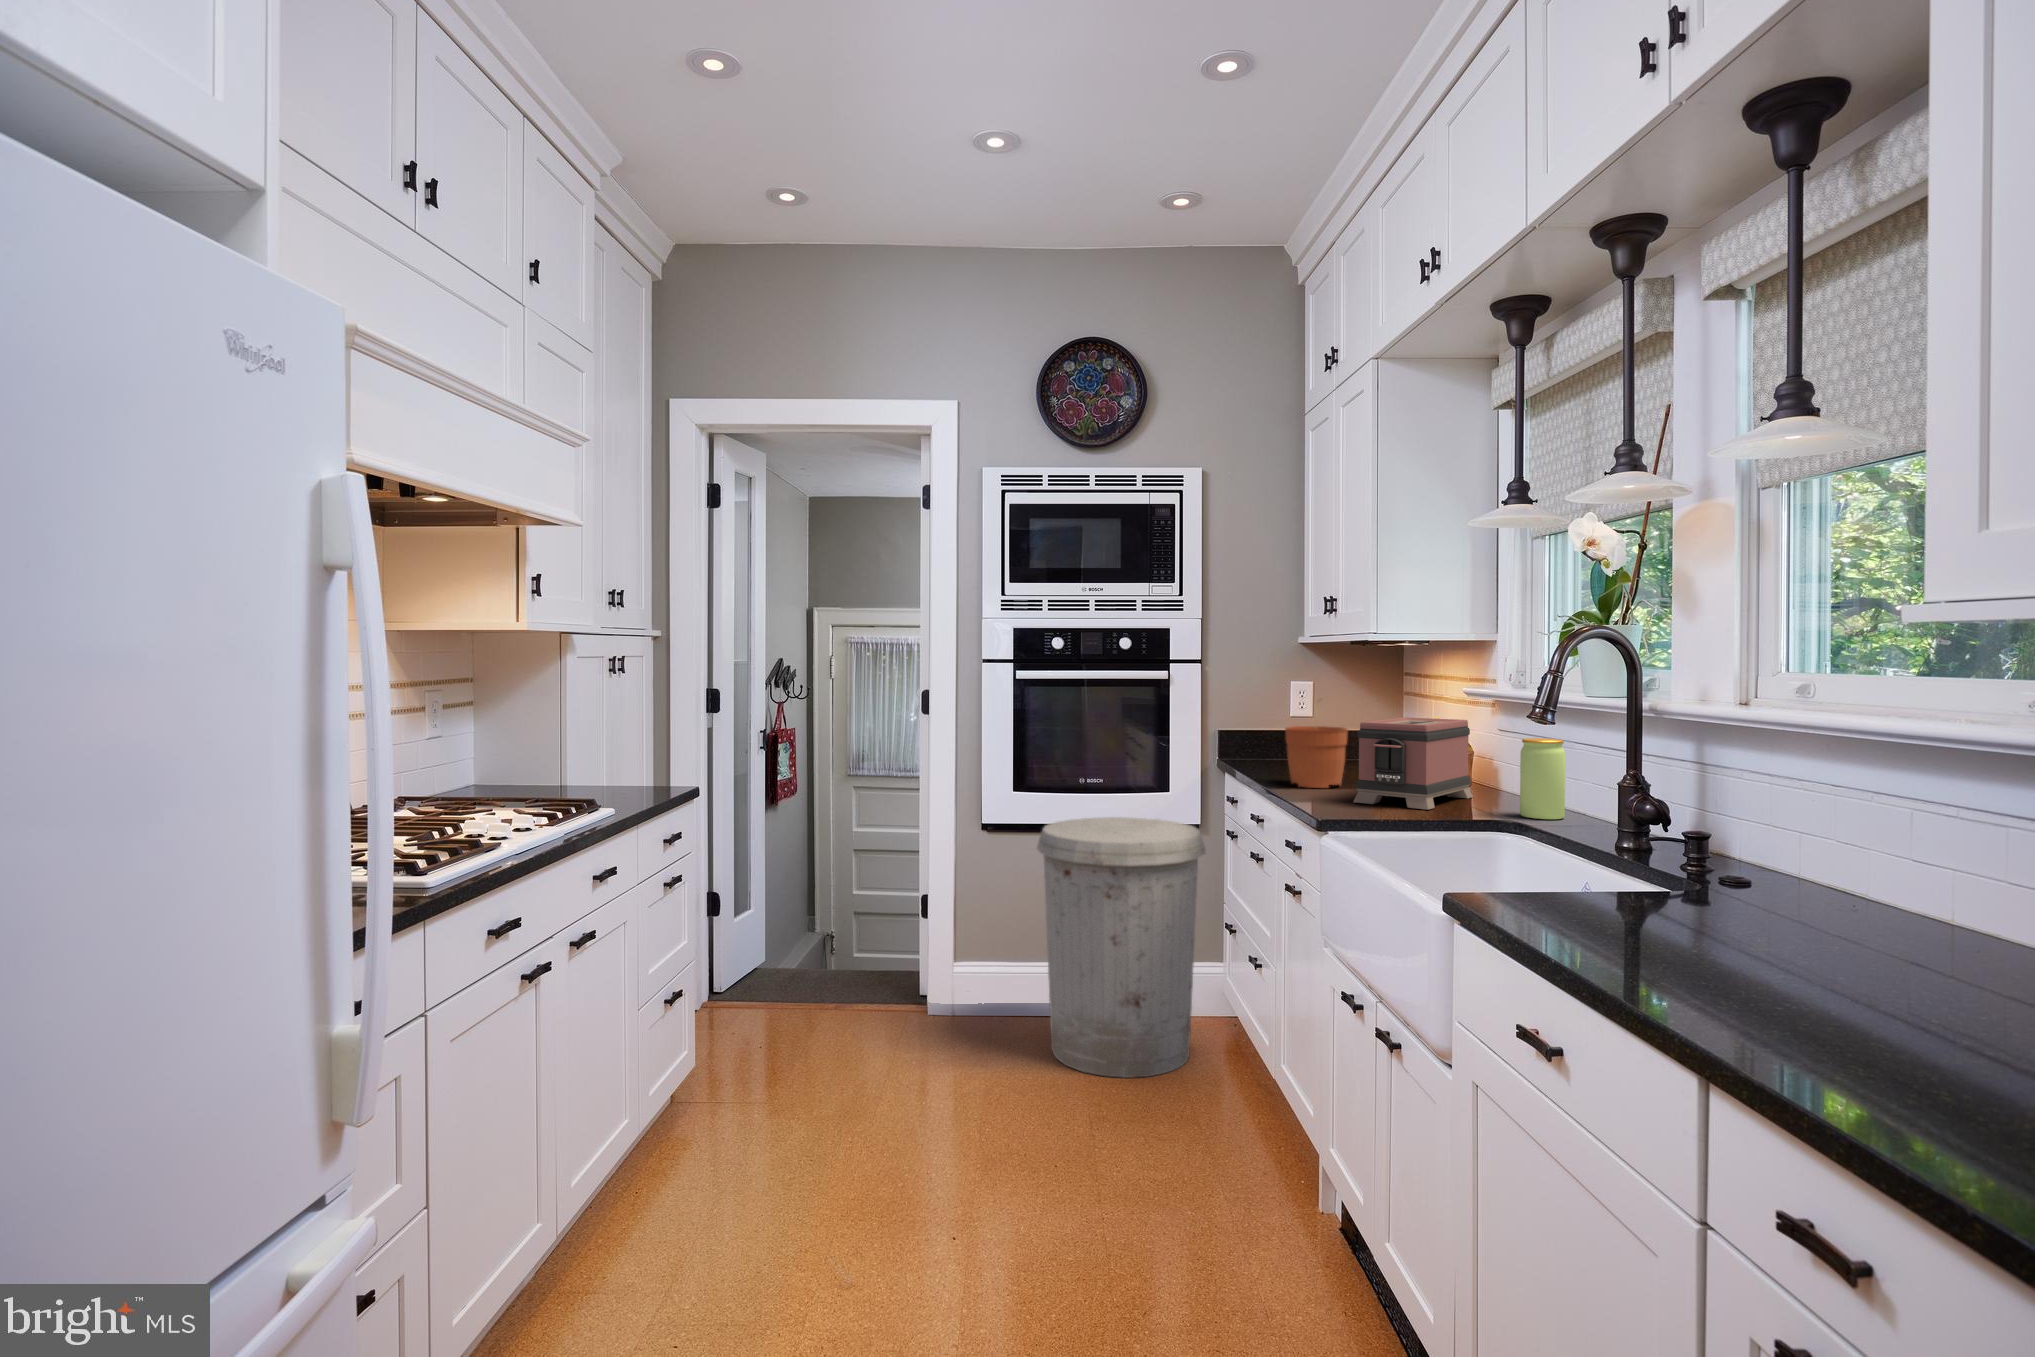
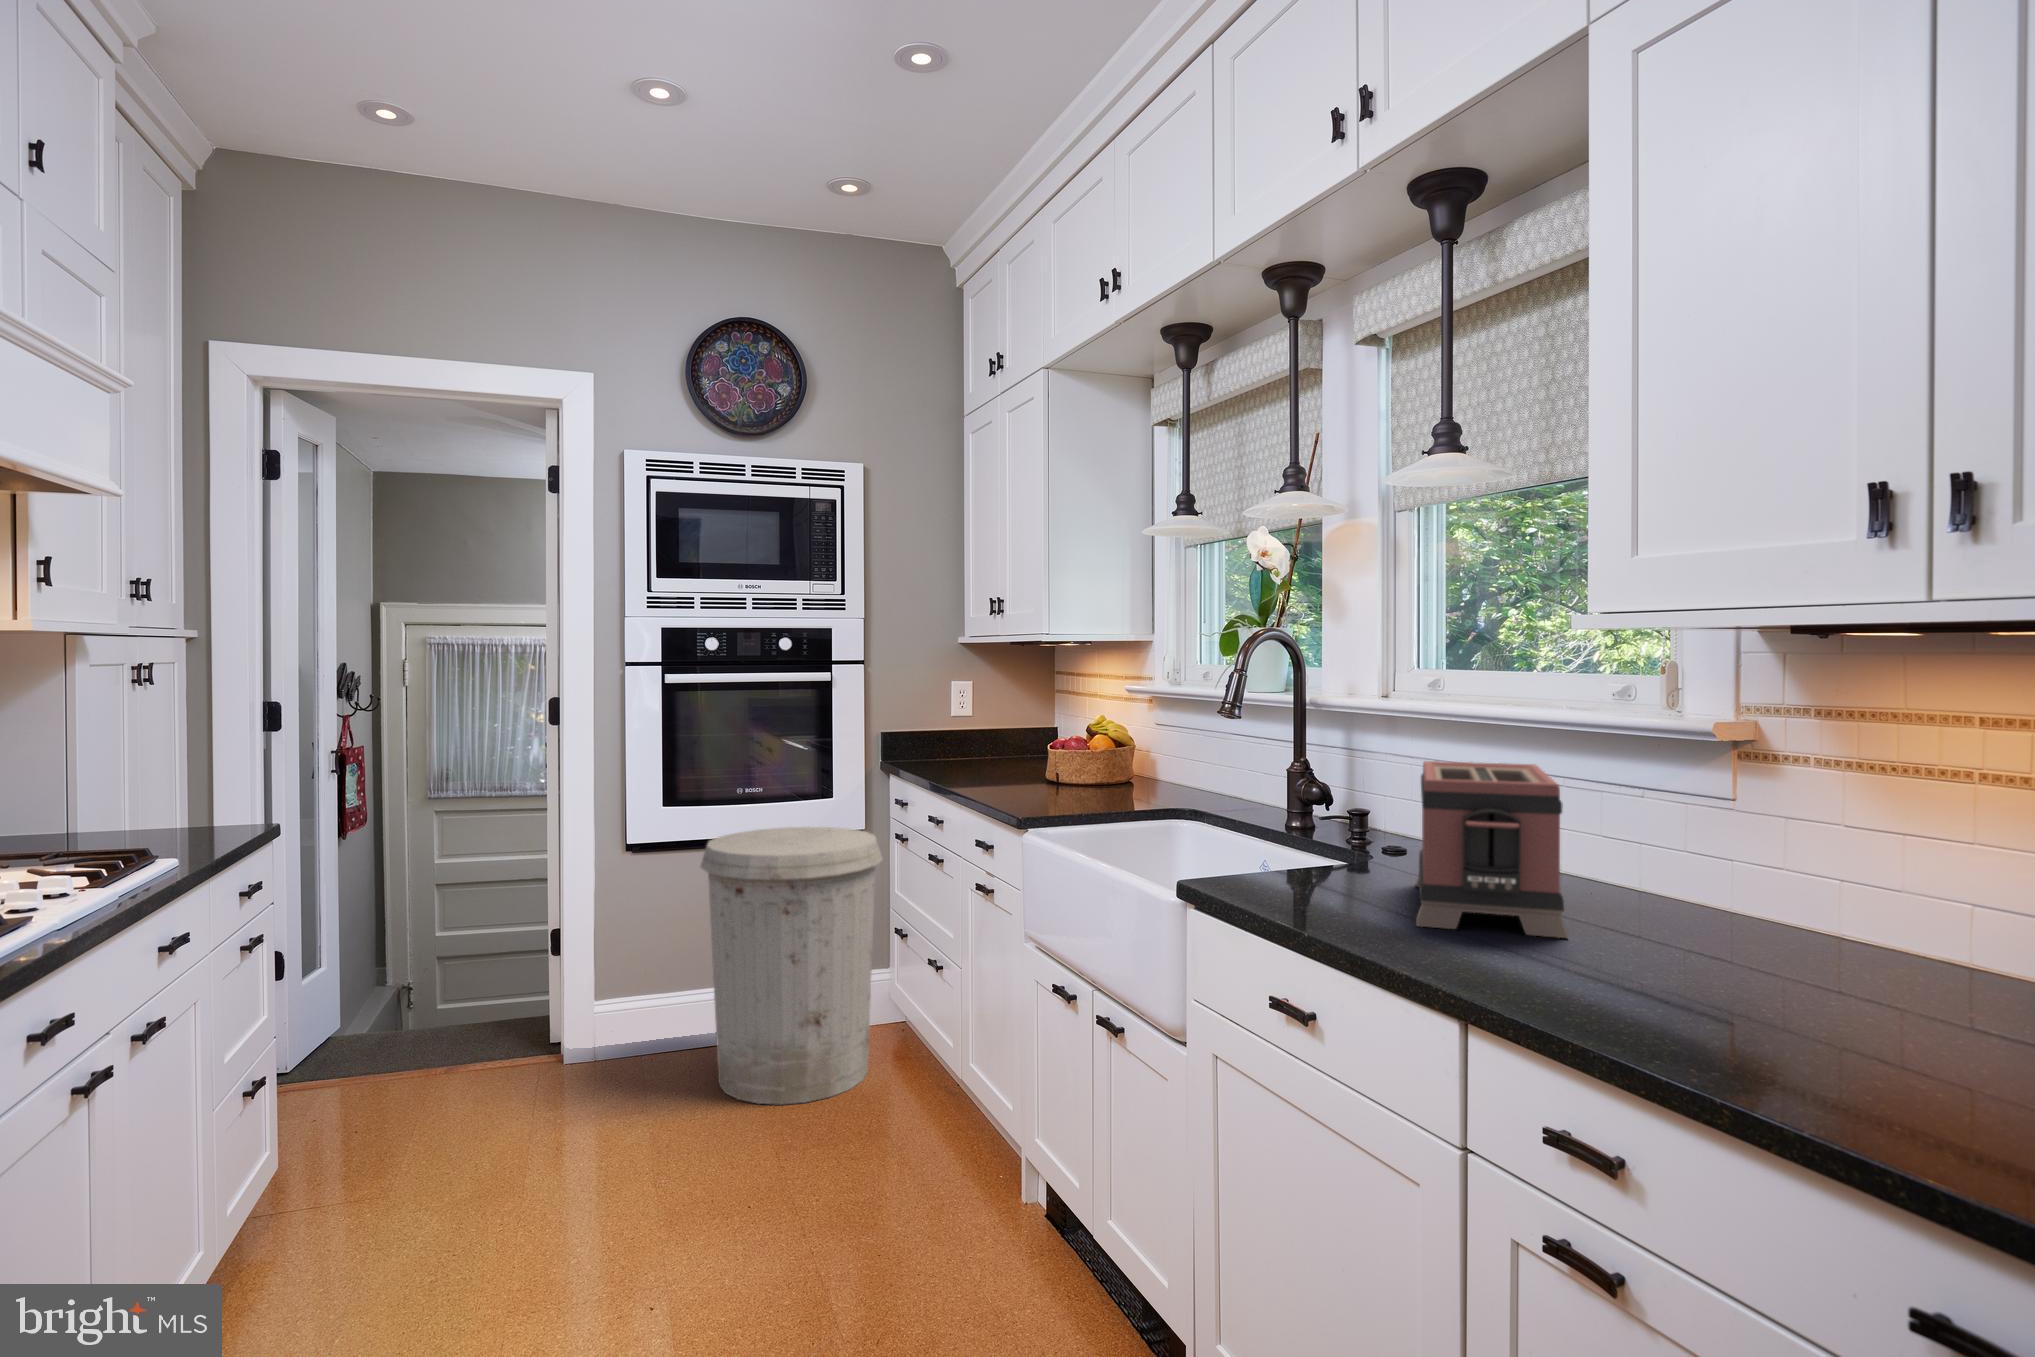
plant pot: present [1285,707,1348,788] -> none [966,698,1026,786]
toaster: present [1354,717,1473,810] -> present [1416,761,1568,938]
jar: present [1520,738,1565,819] -> none [1192,731,1229,805]

